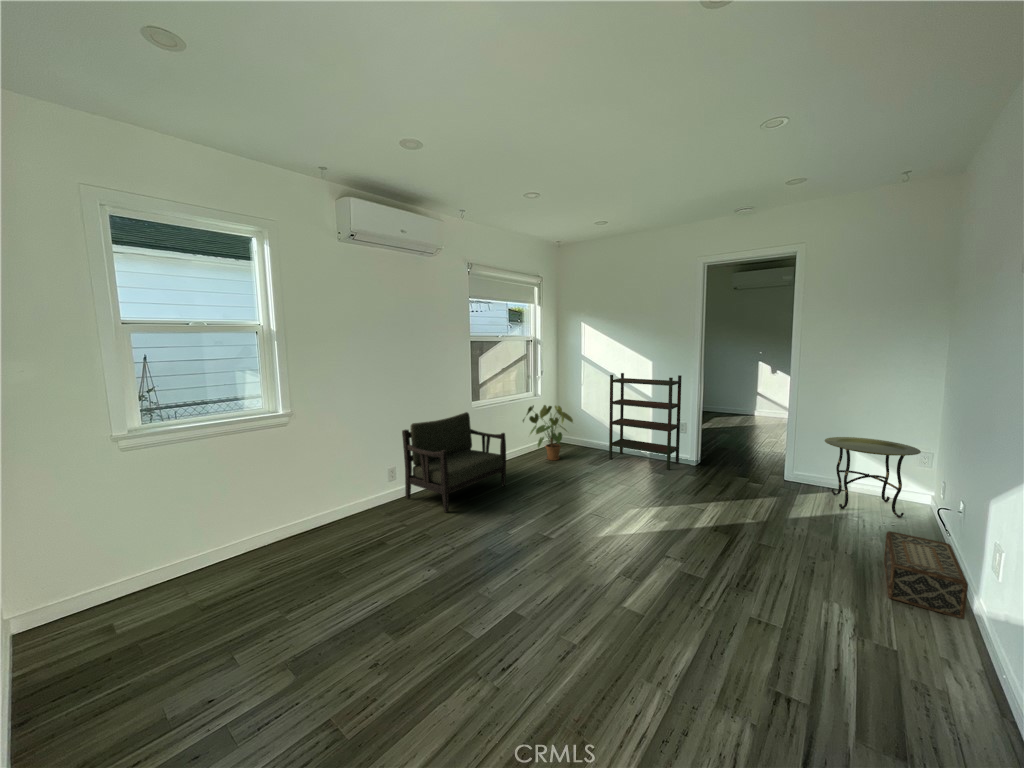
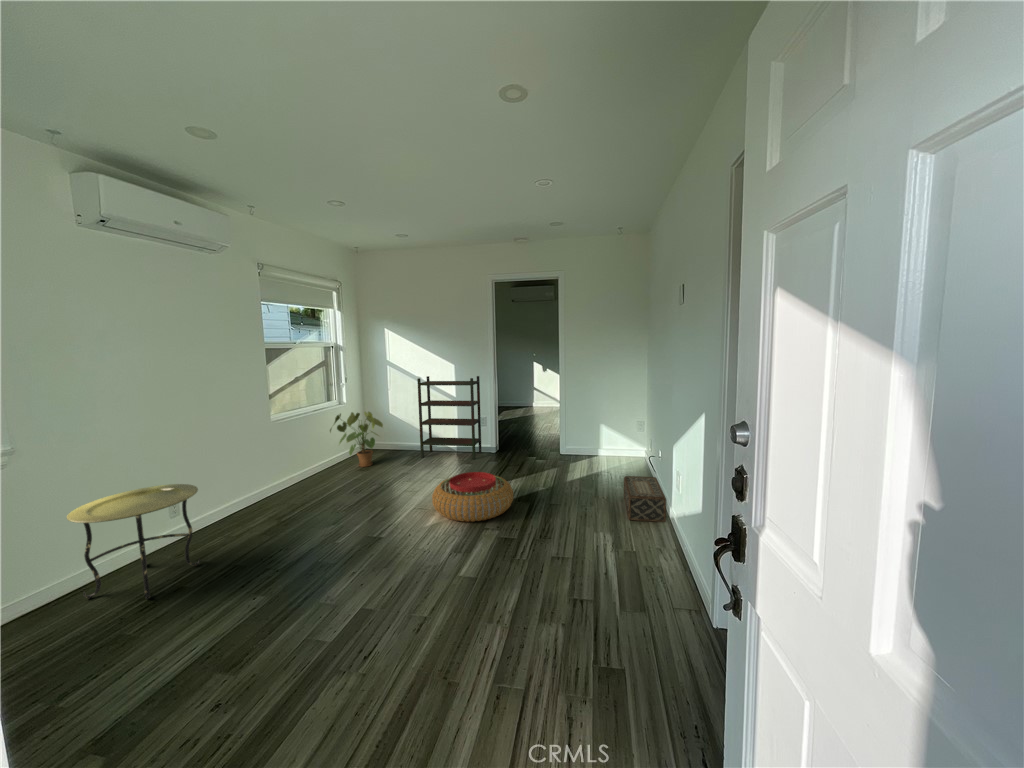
armchair: present [402,412,506,513] -> none [185,427,320,539]
side table: present [825,437,921,518] -> present [67,484,200,599]
pouf: none [609,486,708,546] -> present [432,472,513,522]

